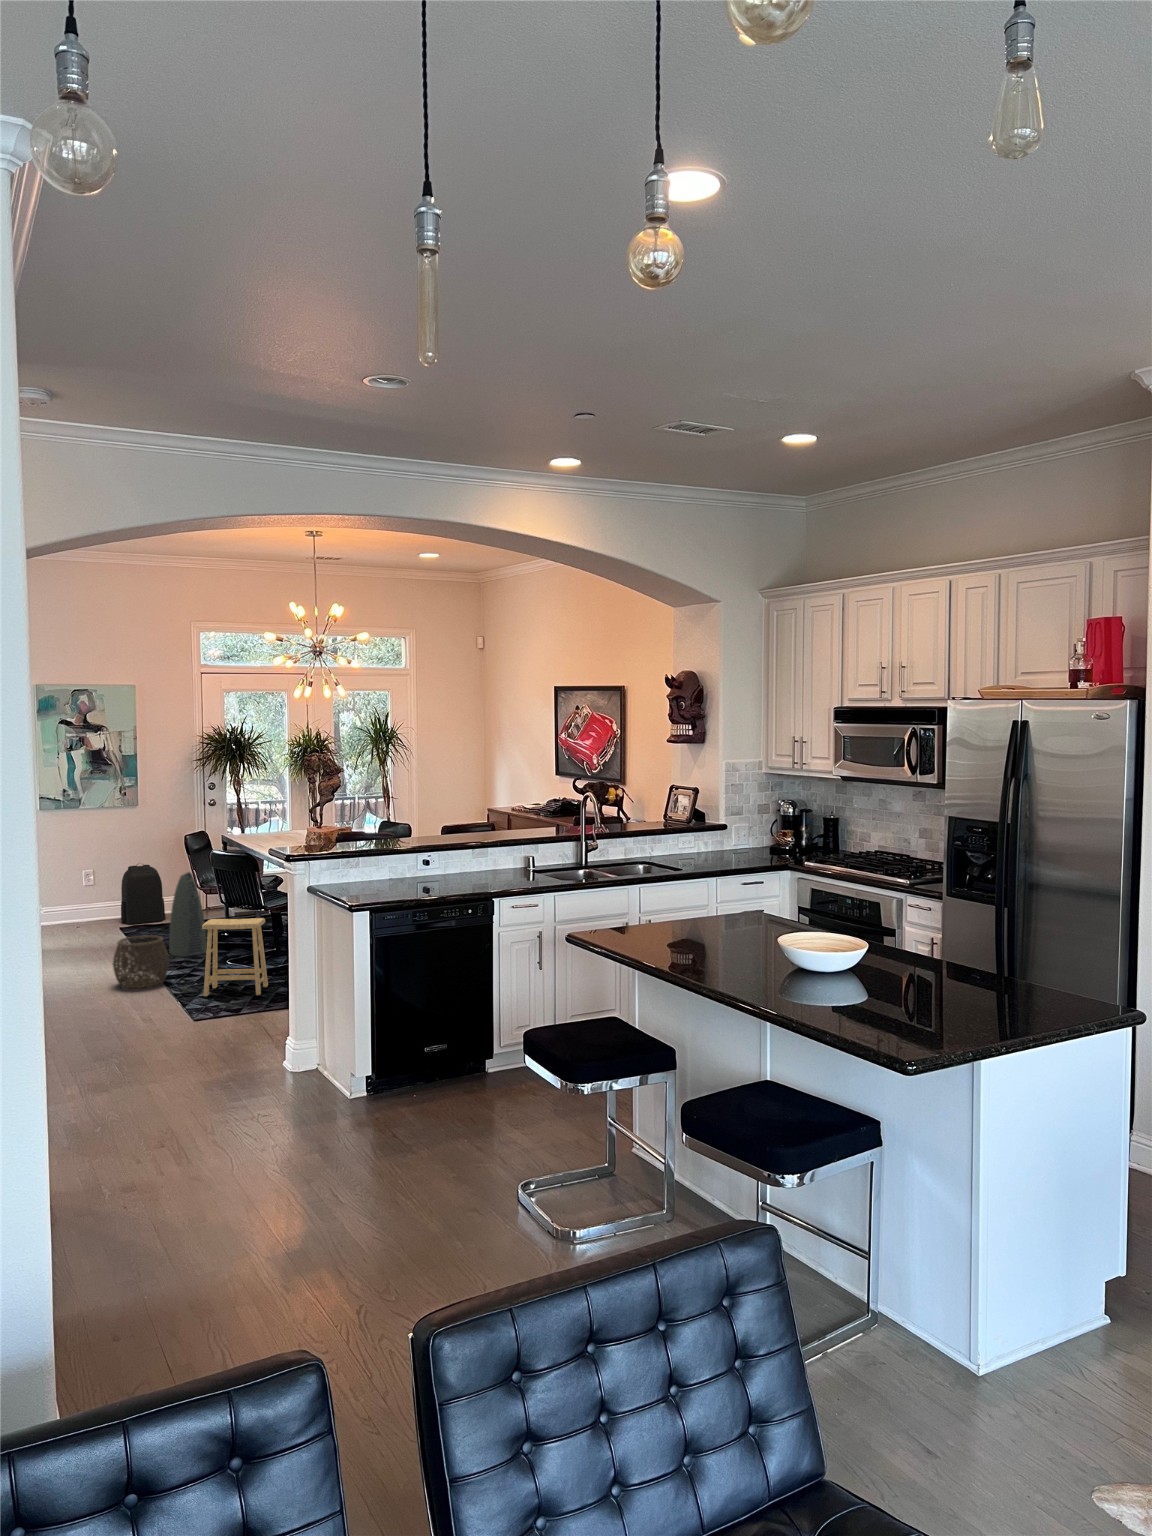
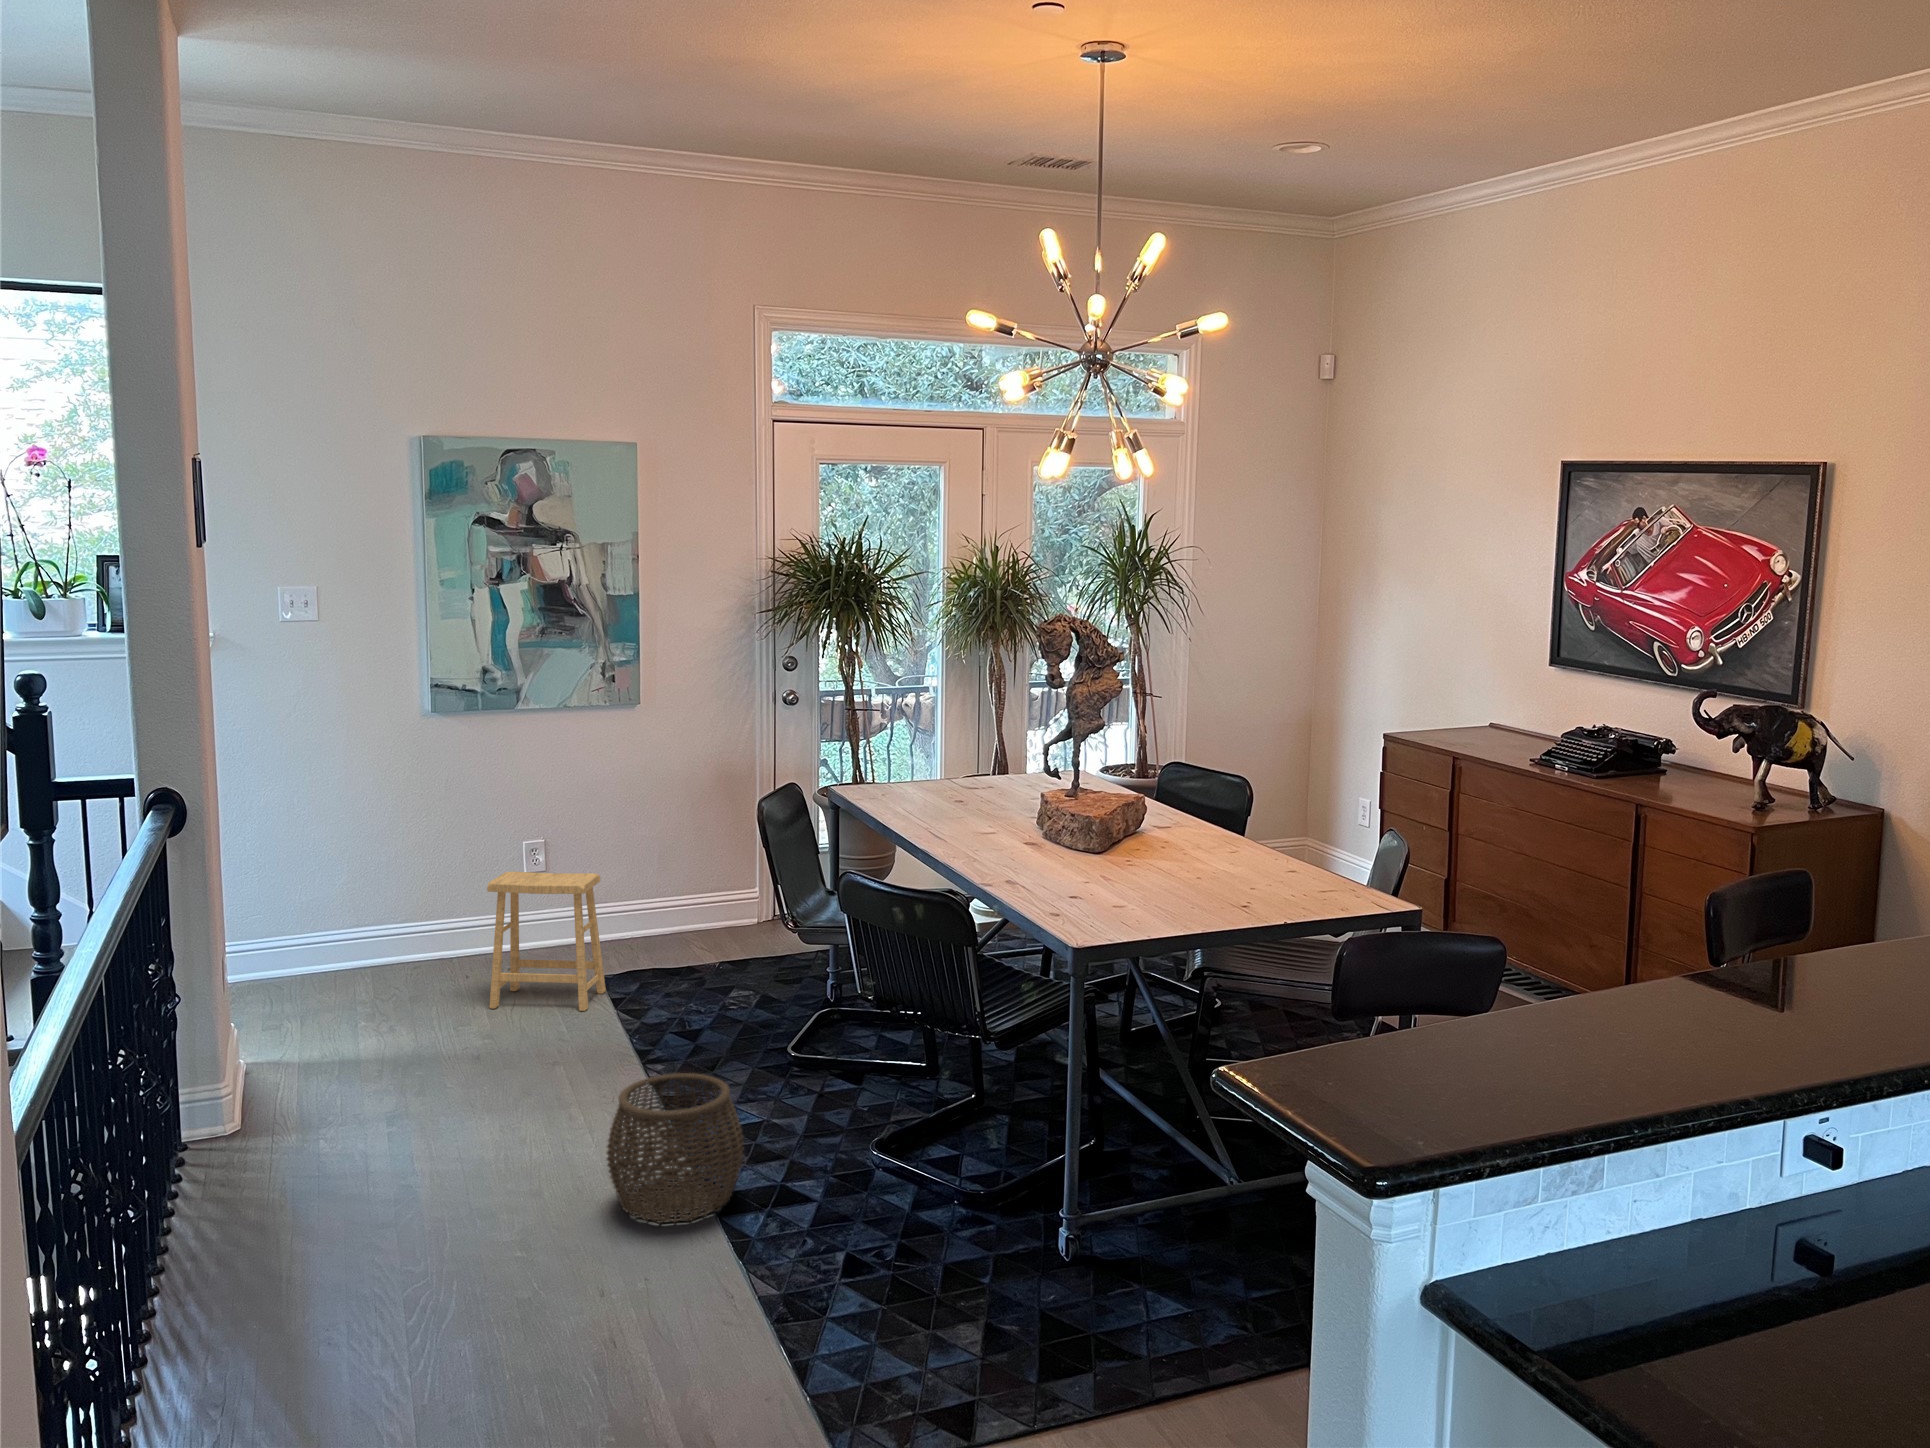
backpack: present [121,864,166,924] -> none [601,826,692,960]
air purifier: present [169,872,207,957] -> none [721,884,808,1090]
footstool: present [202,918,268,996] -> present [487,872,606,1011]

